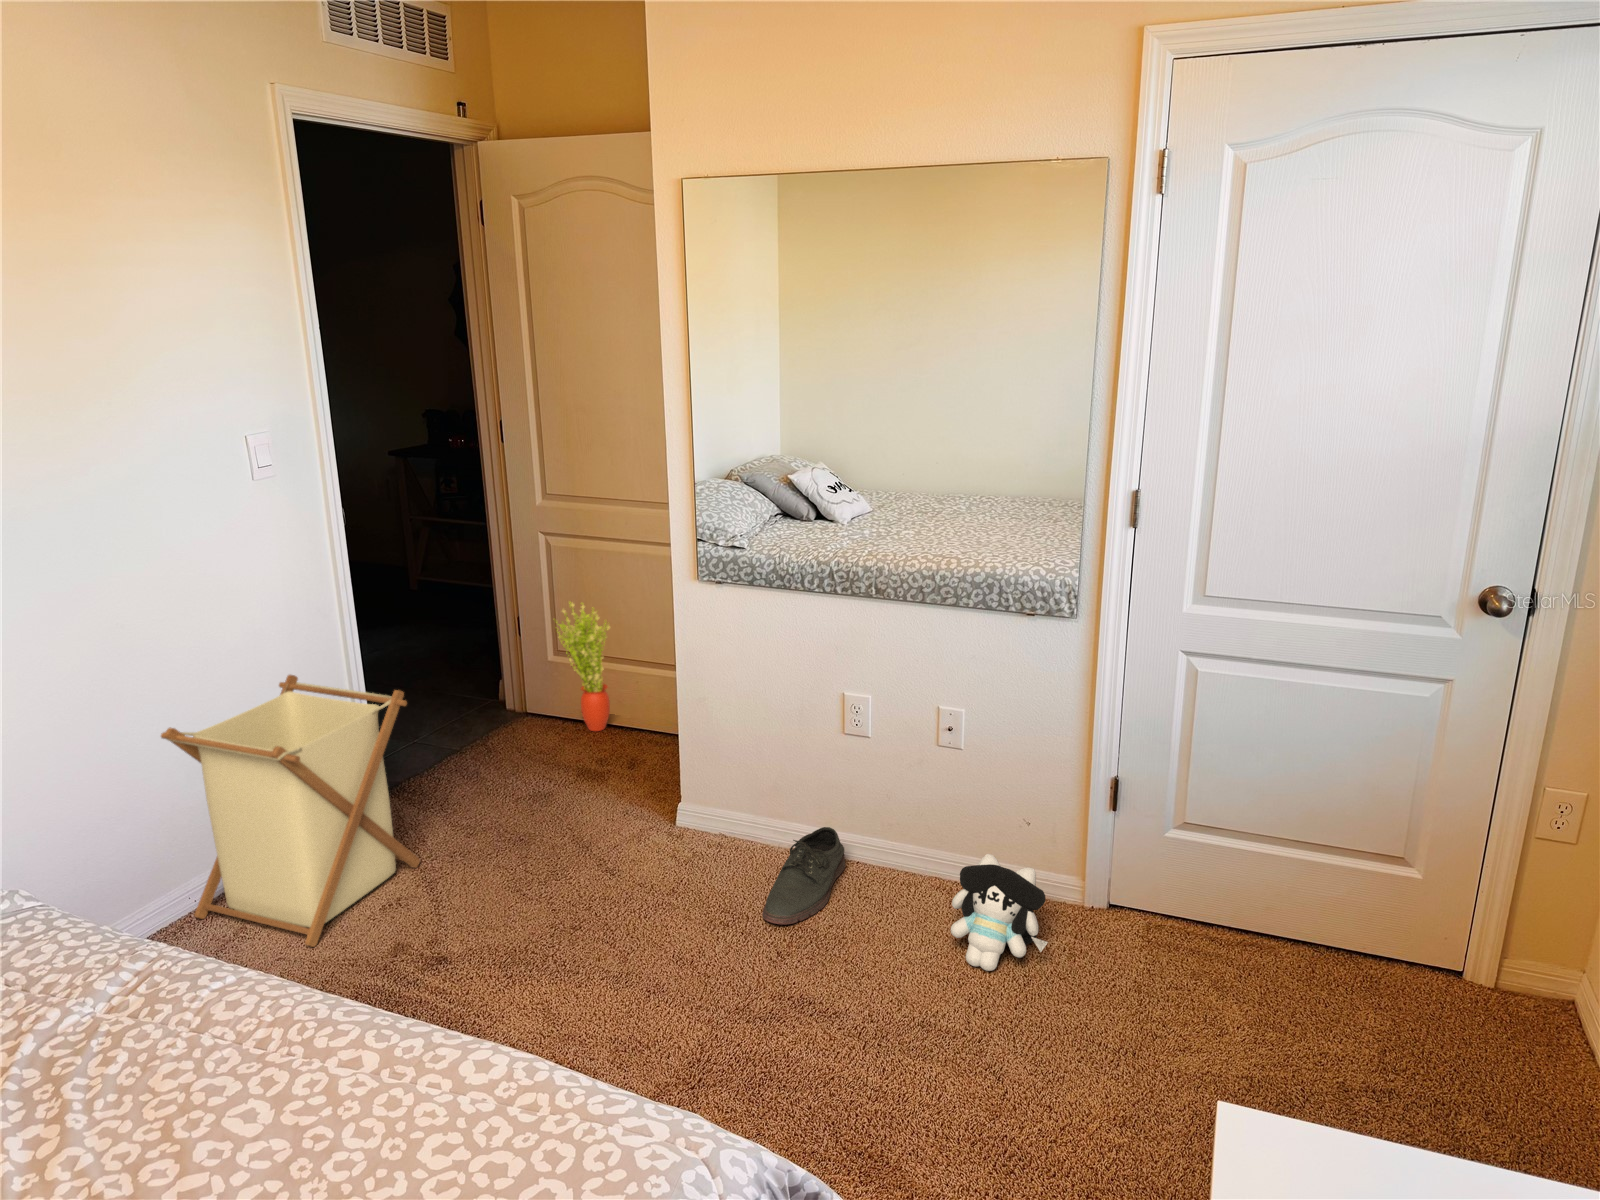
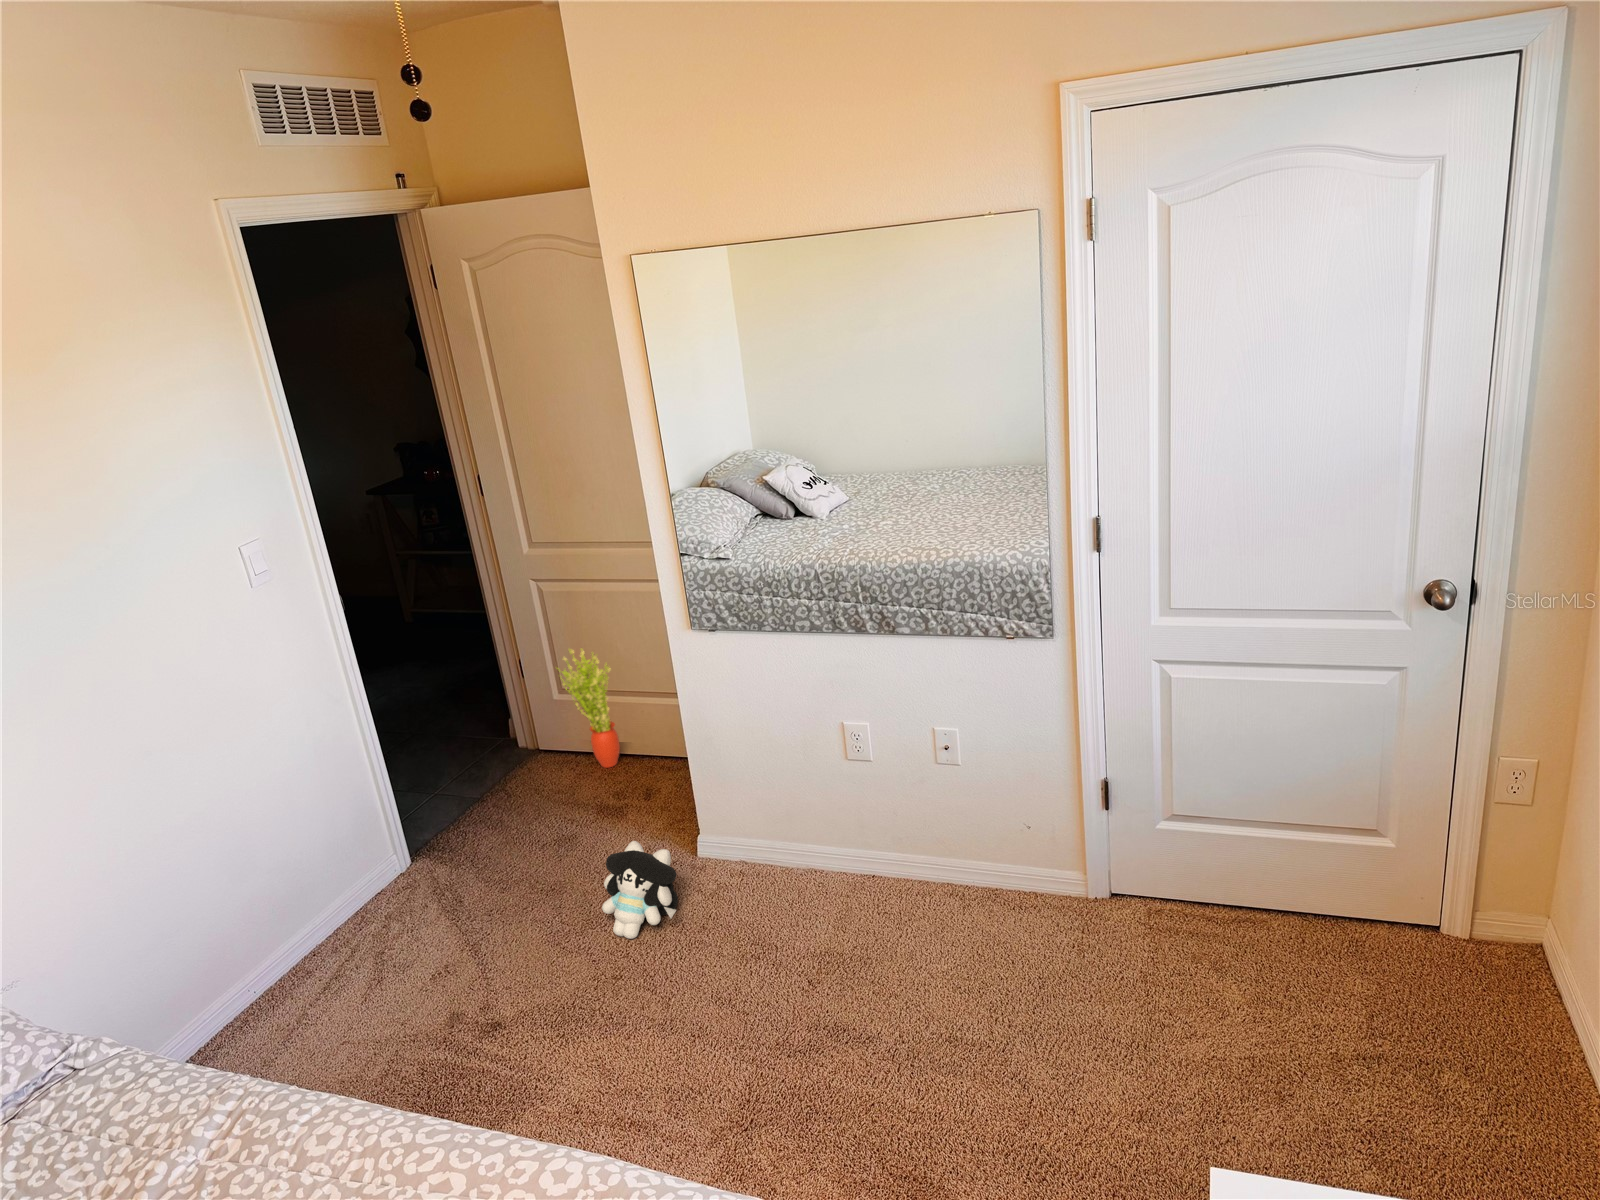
laundry basket: present [161,675,420,947] -> none [204,766,461,1025]
shoe: present [763,827,845,925] -> none [789,850,860,952]
plush toy: present [951,854,1048,971] -> present [602,841,678,939]

